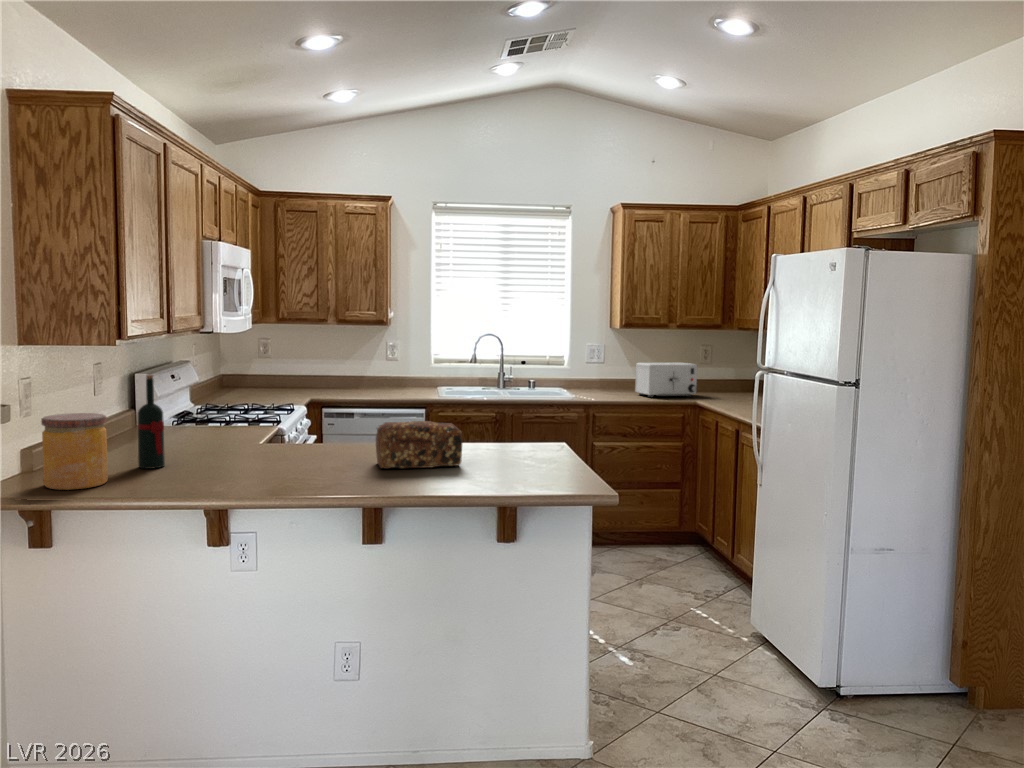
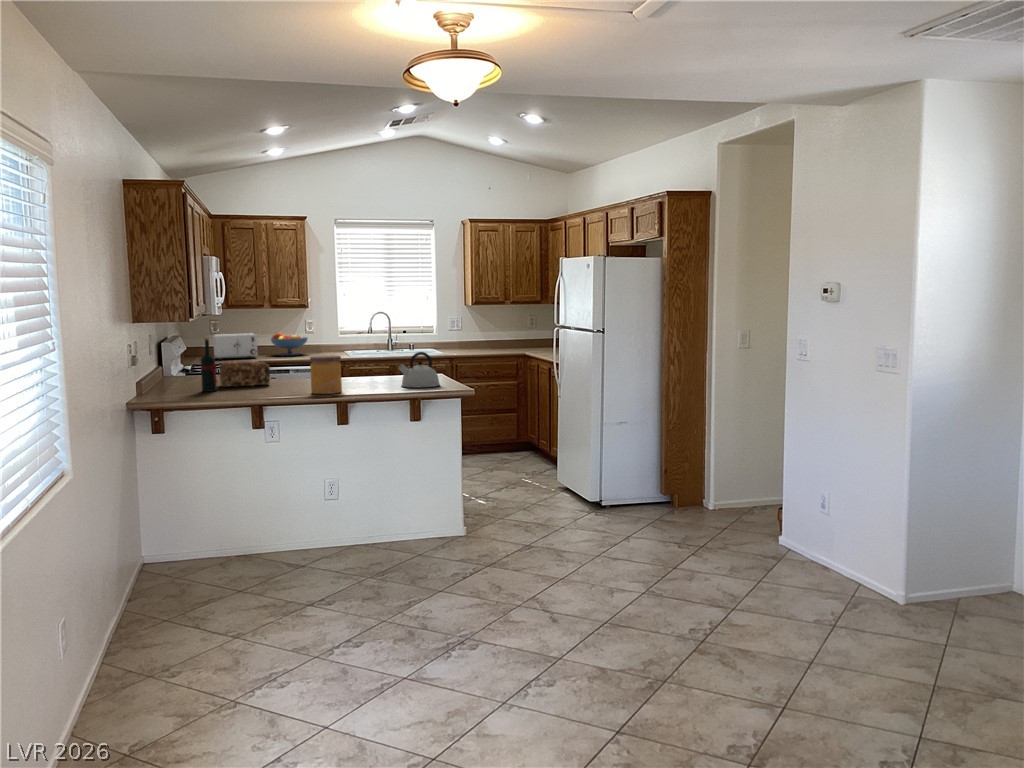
fruit bowl: none [336,358,387,391] -> present [271,332,308,356]
toaster: present [635,363,697,397] -> present [213,334,258,359]
jar: present [41,413,108,490] -> present [310,355,342,394]
kettle: none [475,415,553,483] -> present [398,352,440,388]
bread loaf: present [376,421,462,469] -> present [219,361,270,387]

